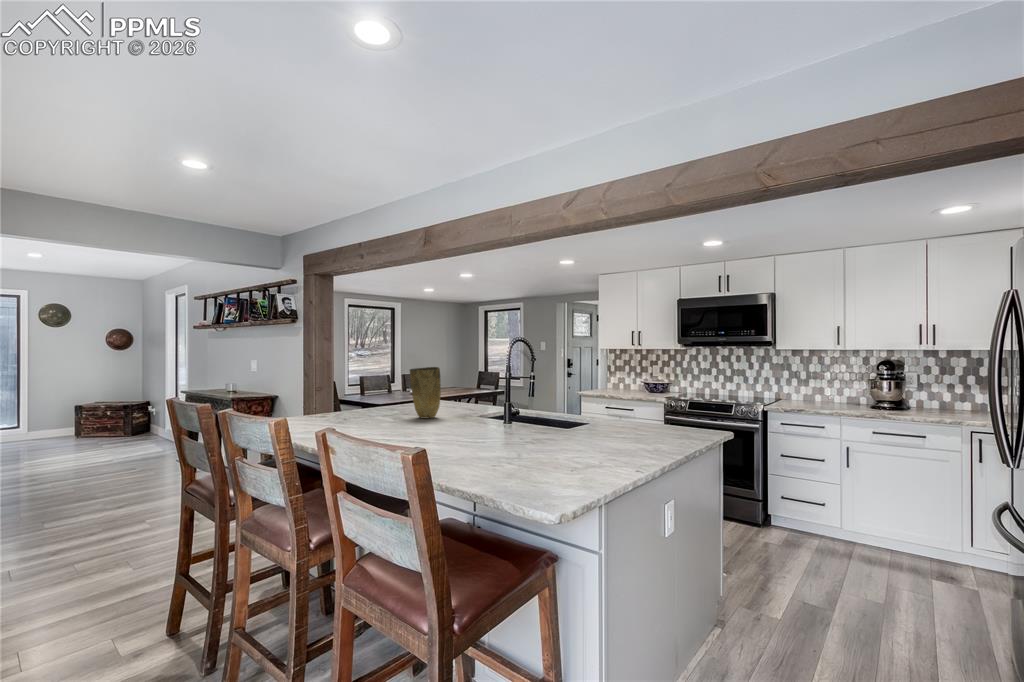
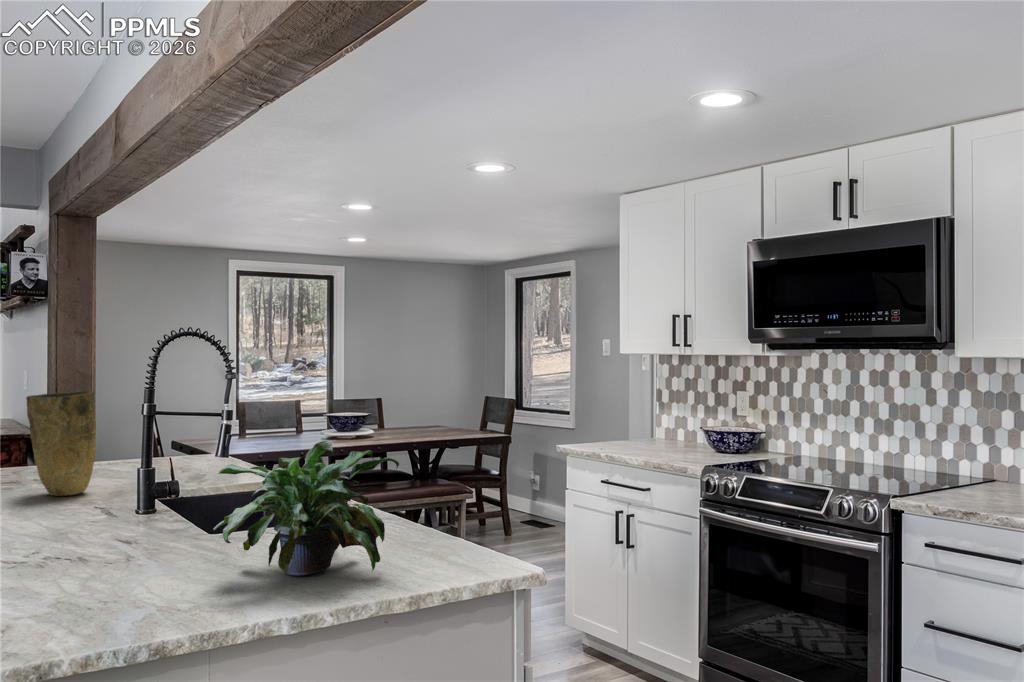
potted plant: none [604,382,680,437] -> present [213,441,399,575]

